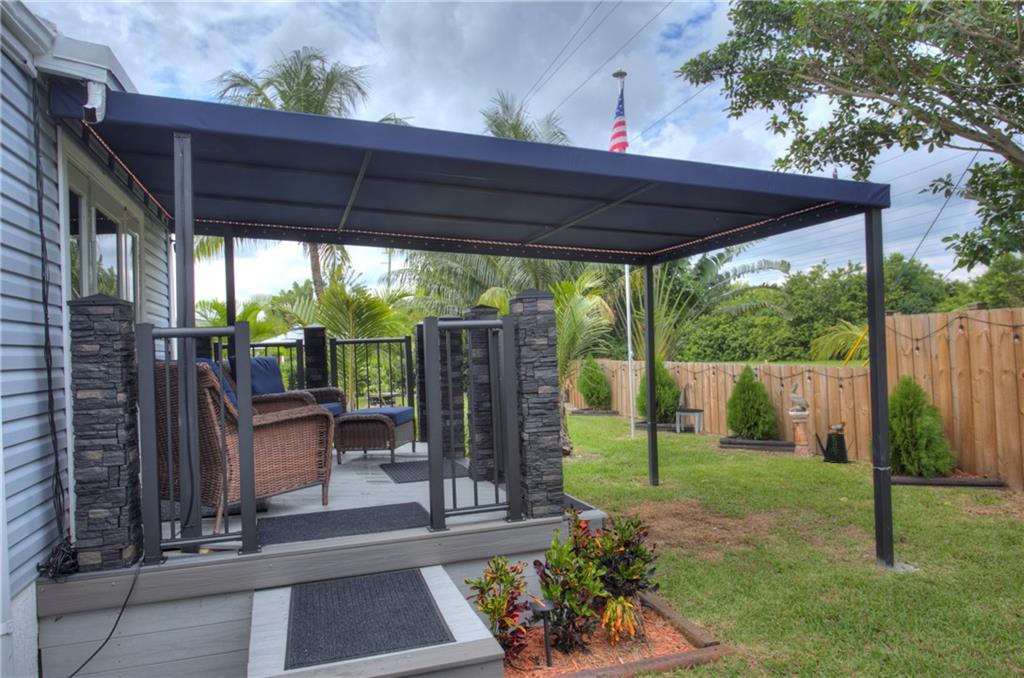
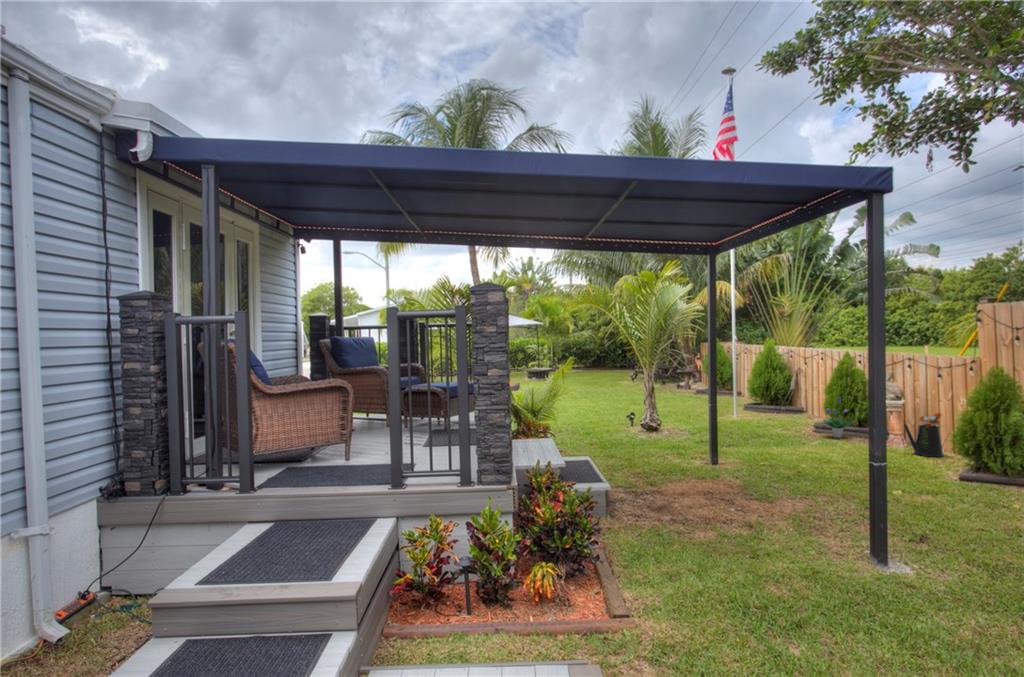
round table: present [674,409,704,434] -> none [780,392,812,418]
potted plant: none [732,410,761,450] -> present [823,397,853,438]

